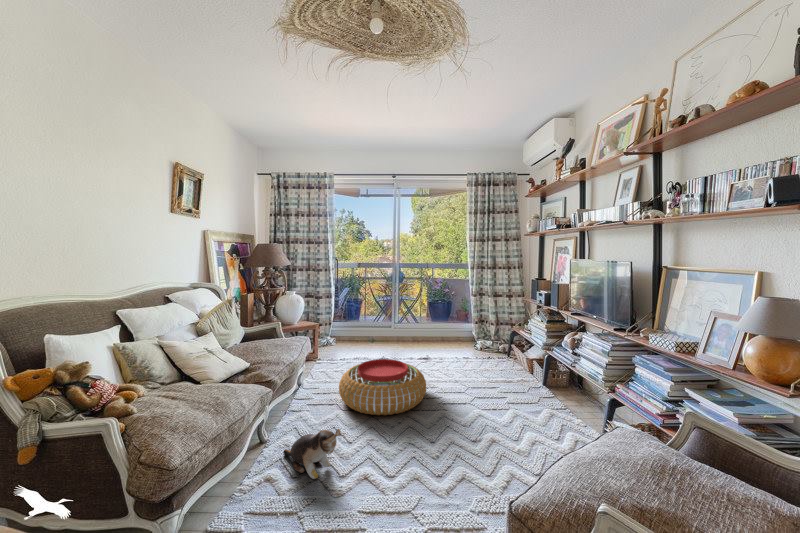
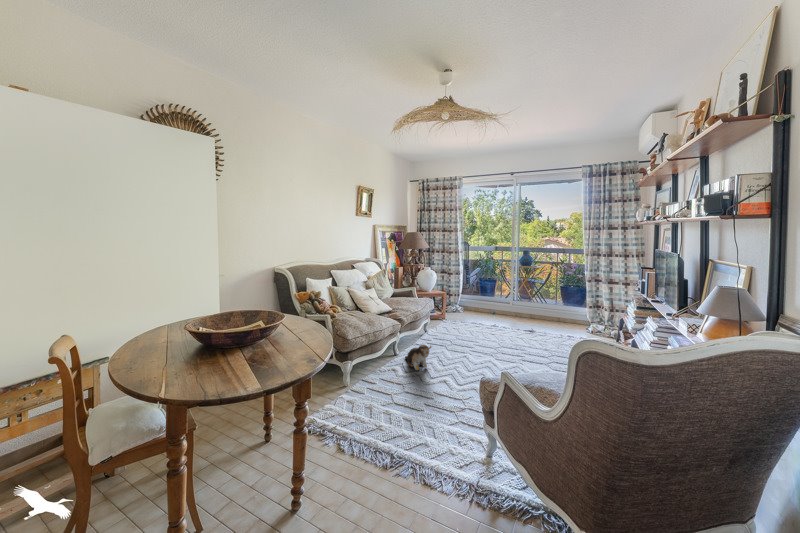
pouf: present [339,359,426,415] -> none [447,319,510,355]

